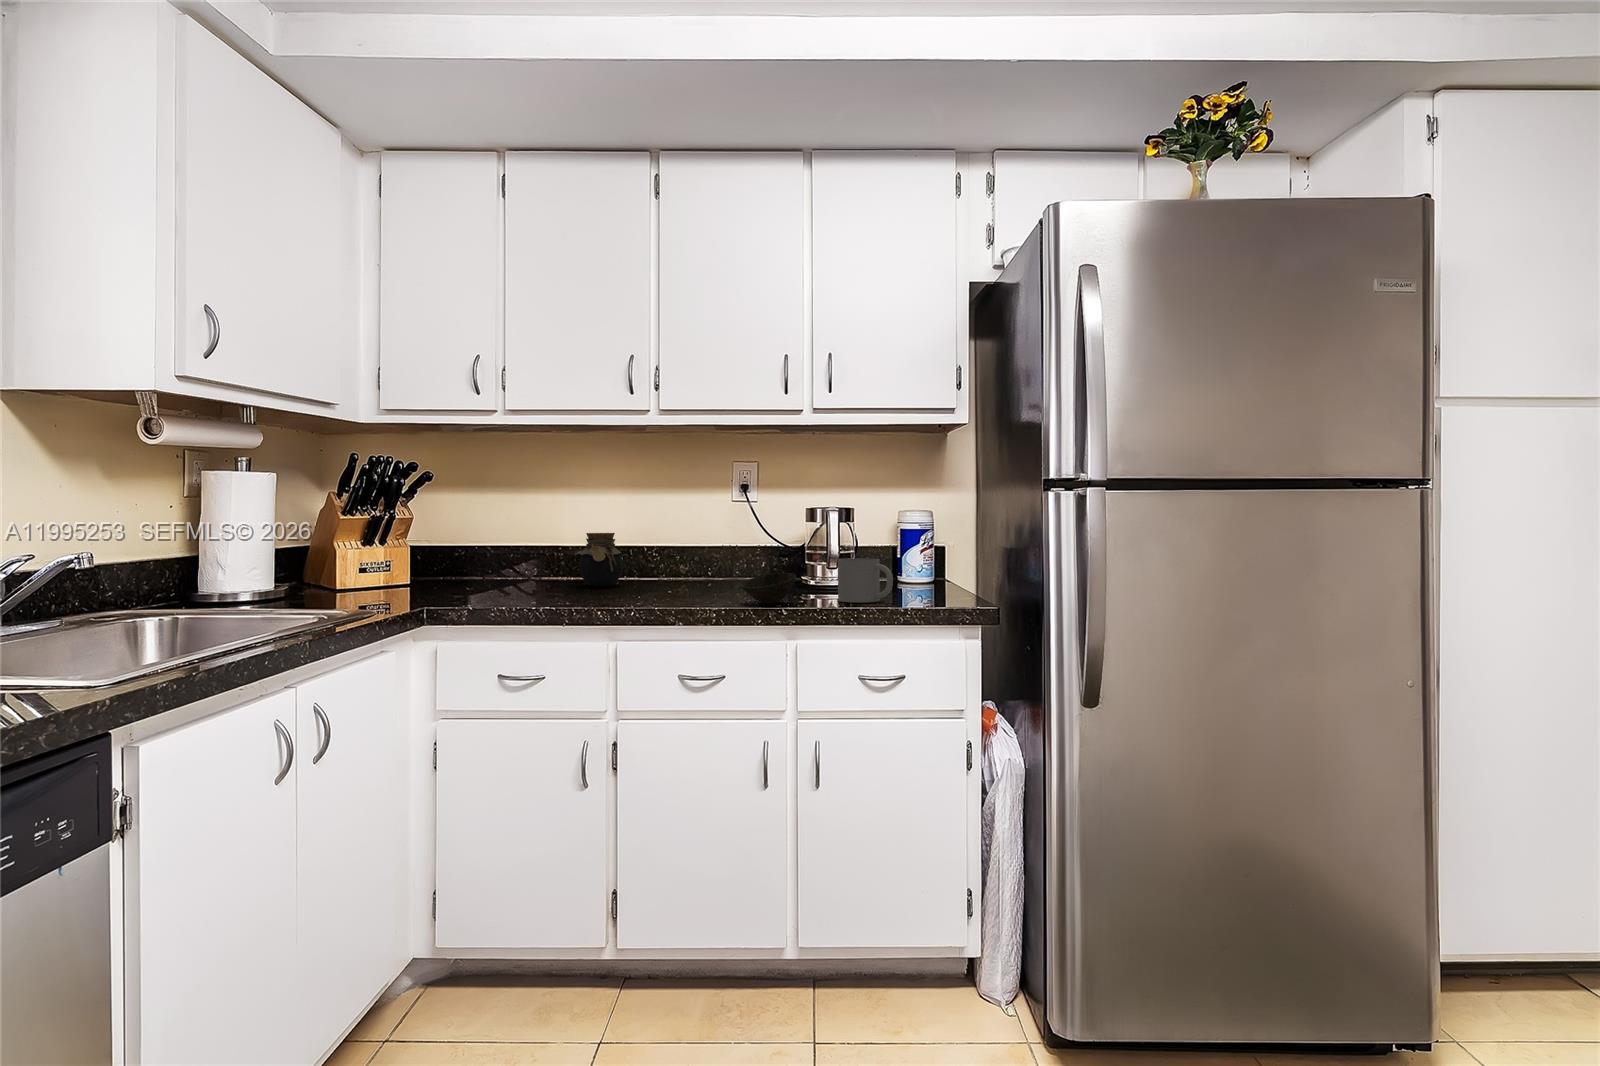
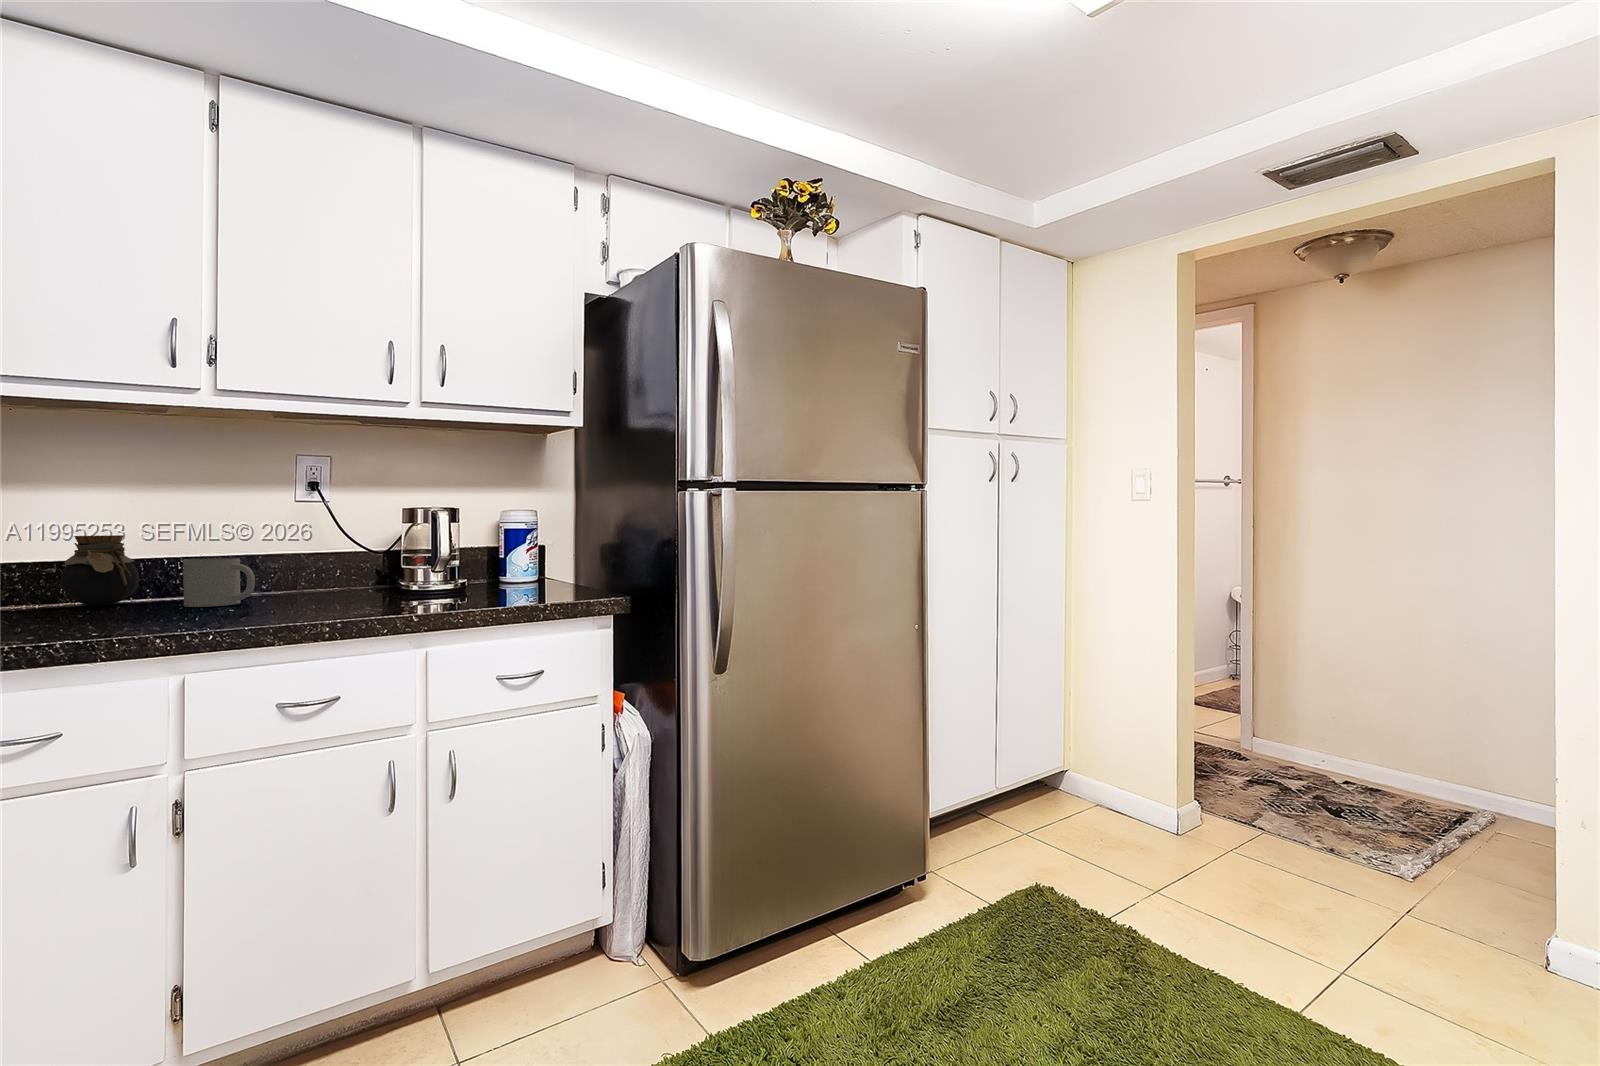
mug: present [838,558,893,603] -> present [183,558,255,607]
bowl: present [740,573,796,603] -> none [295,576,419,623]

